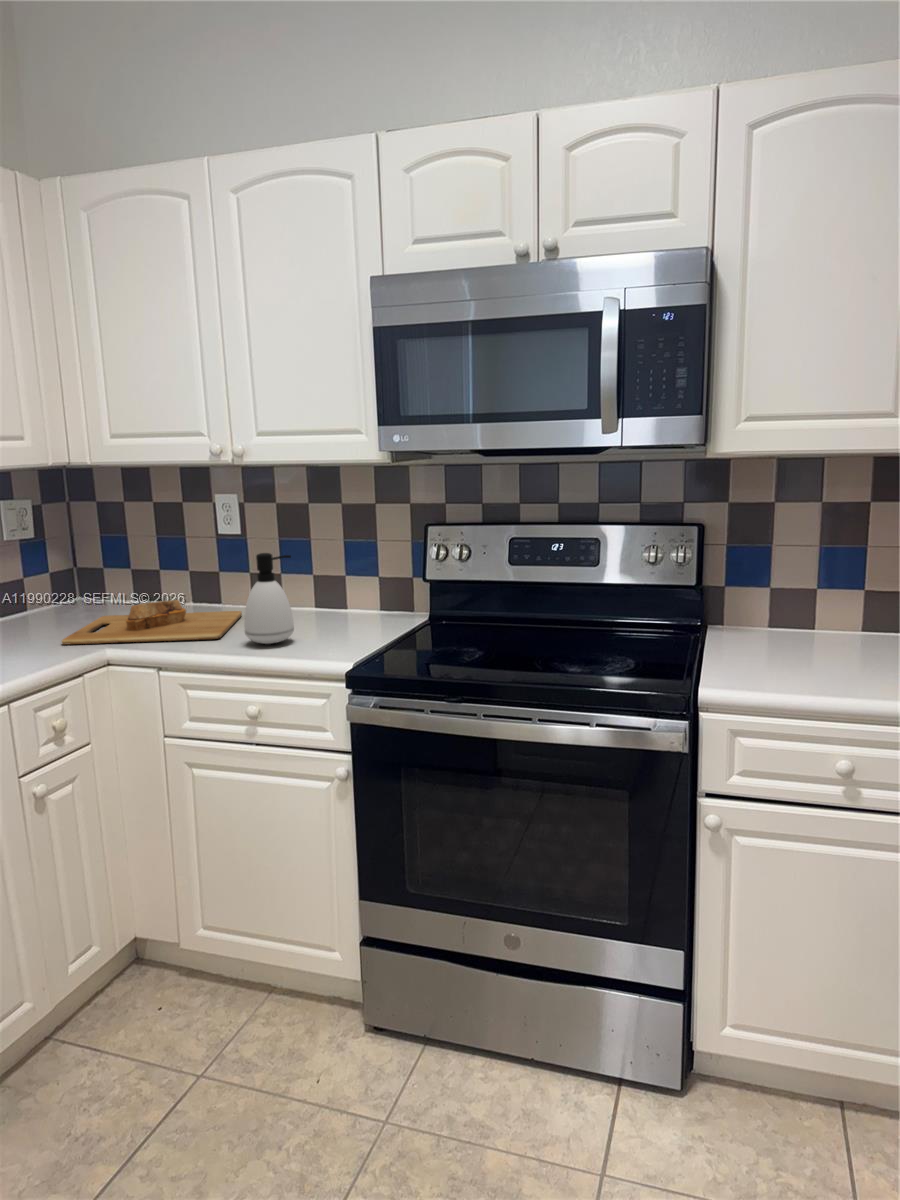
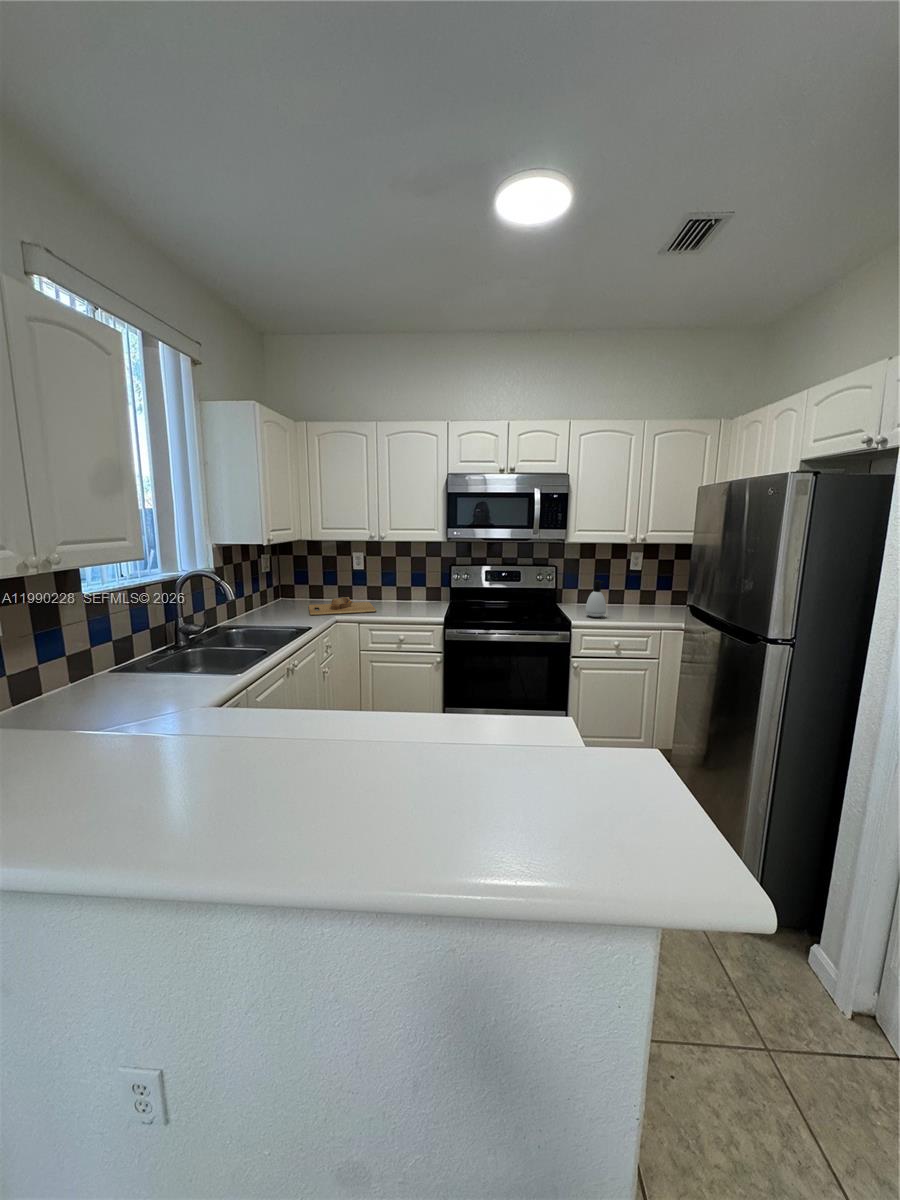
soap dispenser: present [244,553,294,644] -> present [585,580,606,617]

